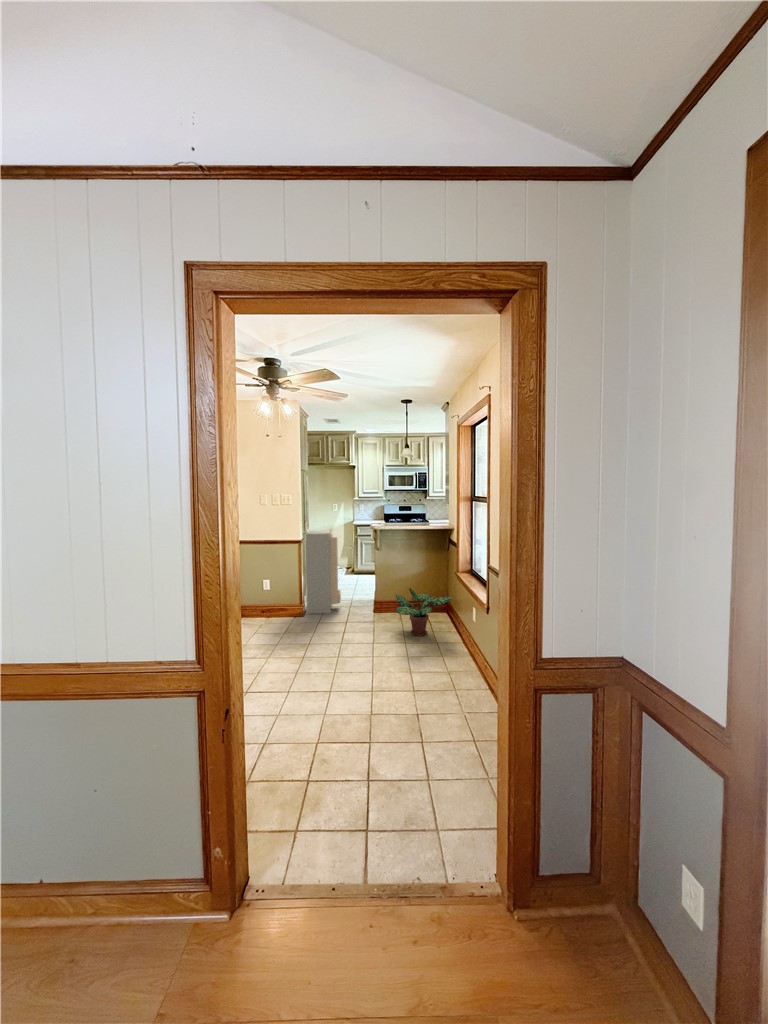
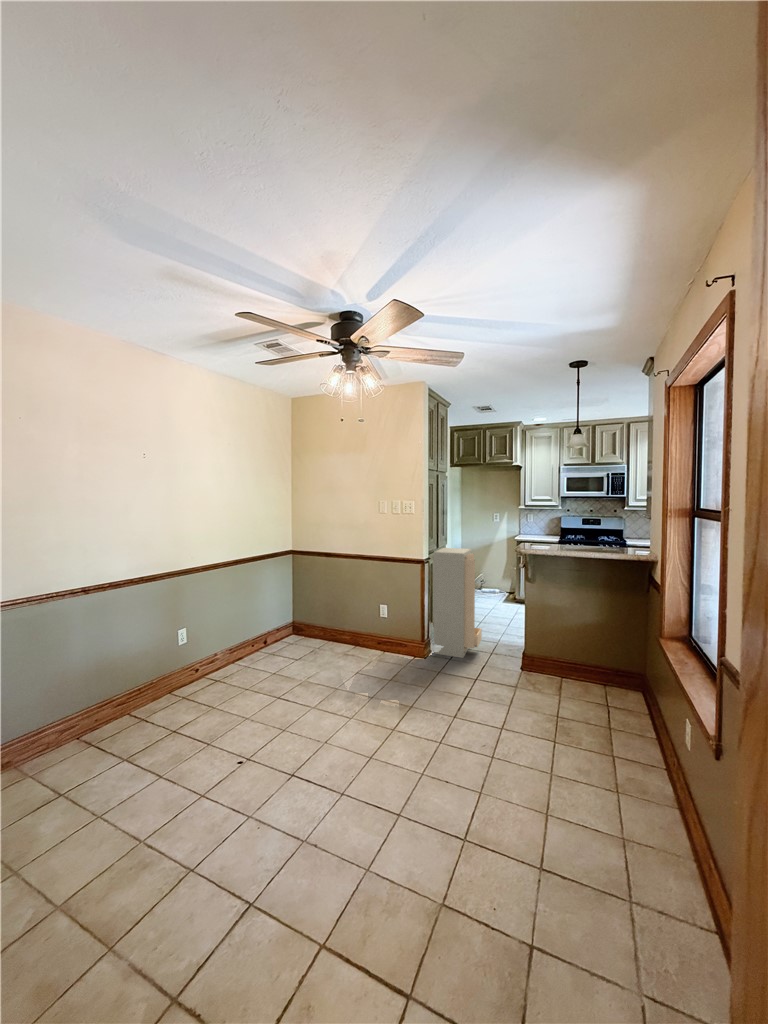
potted plant: present [395,588,453,636] -> none [539,650,652,733]

